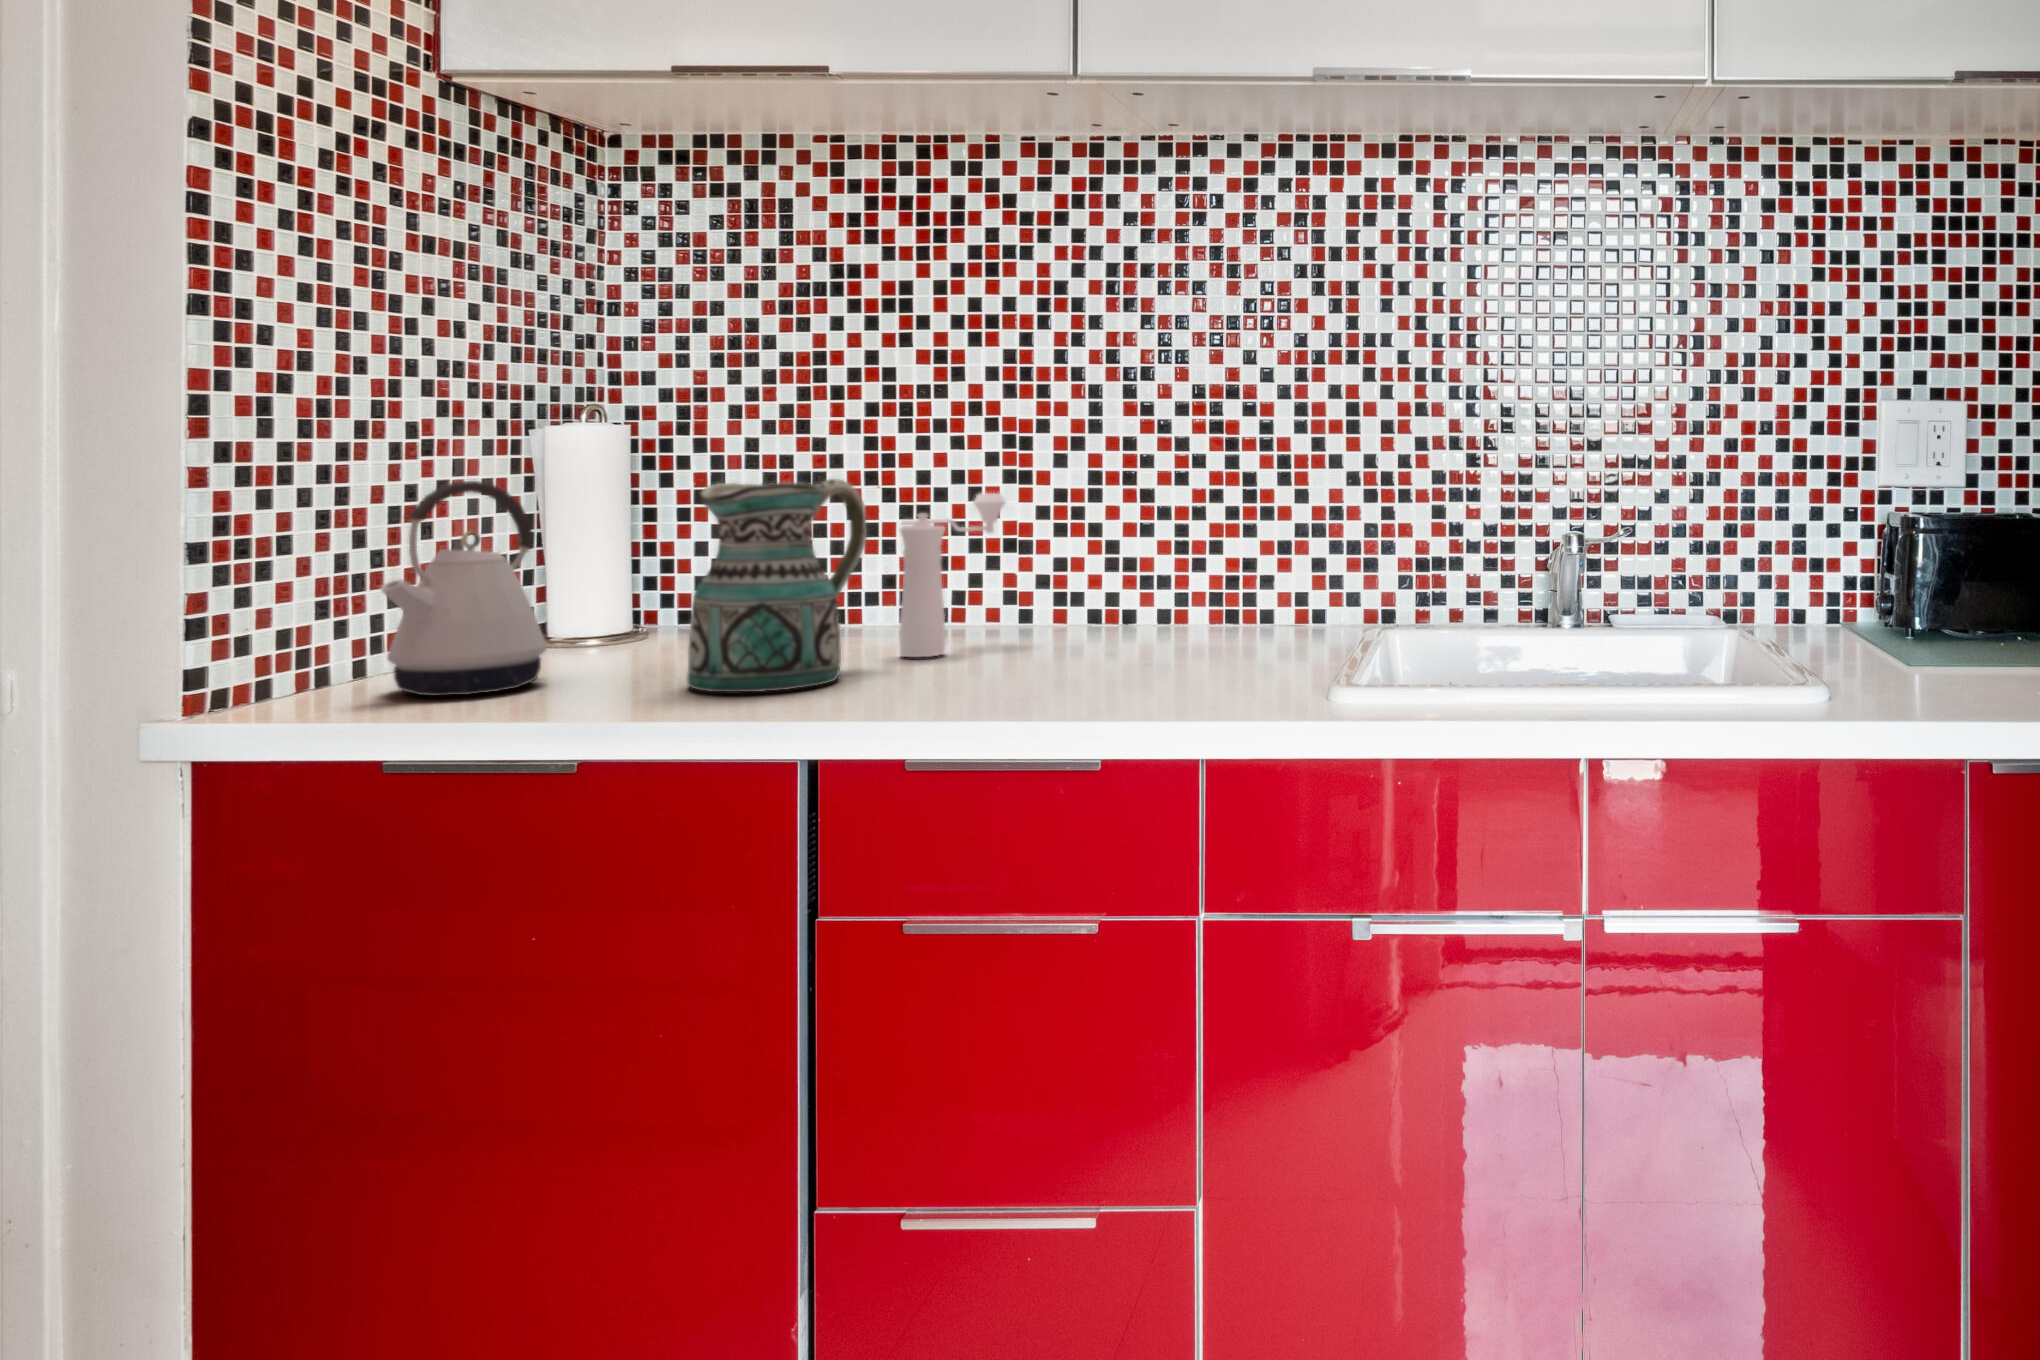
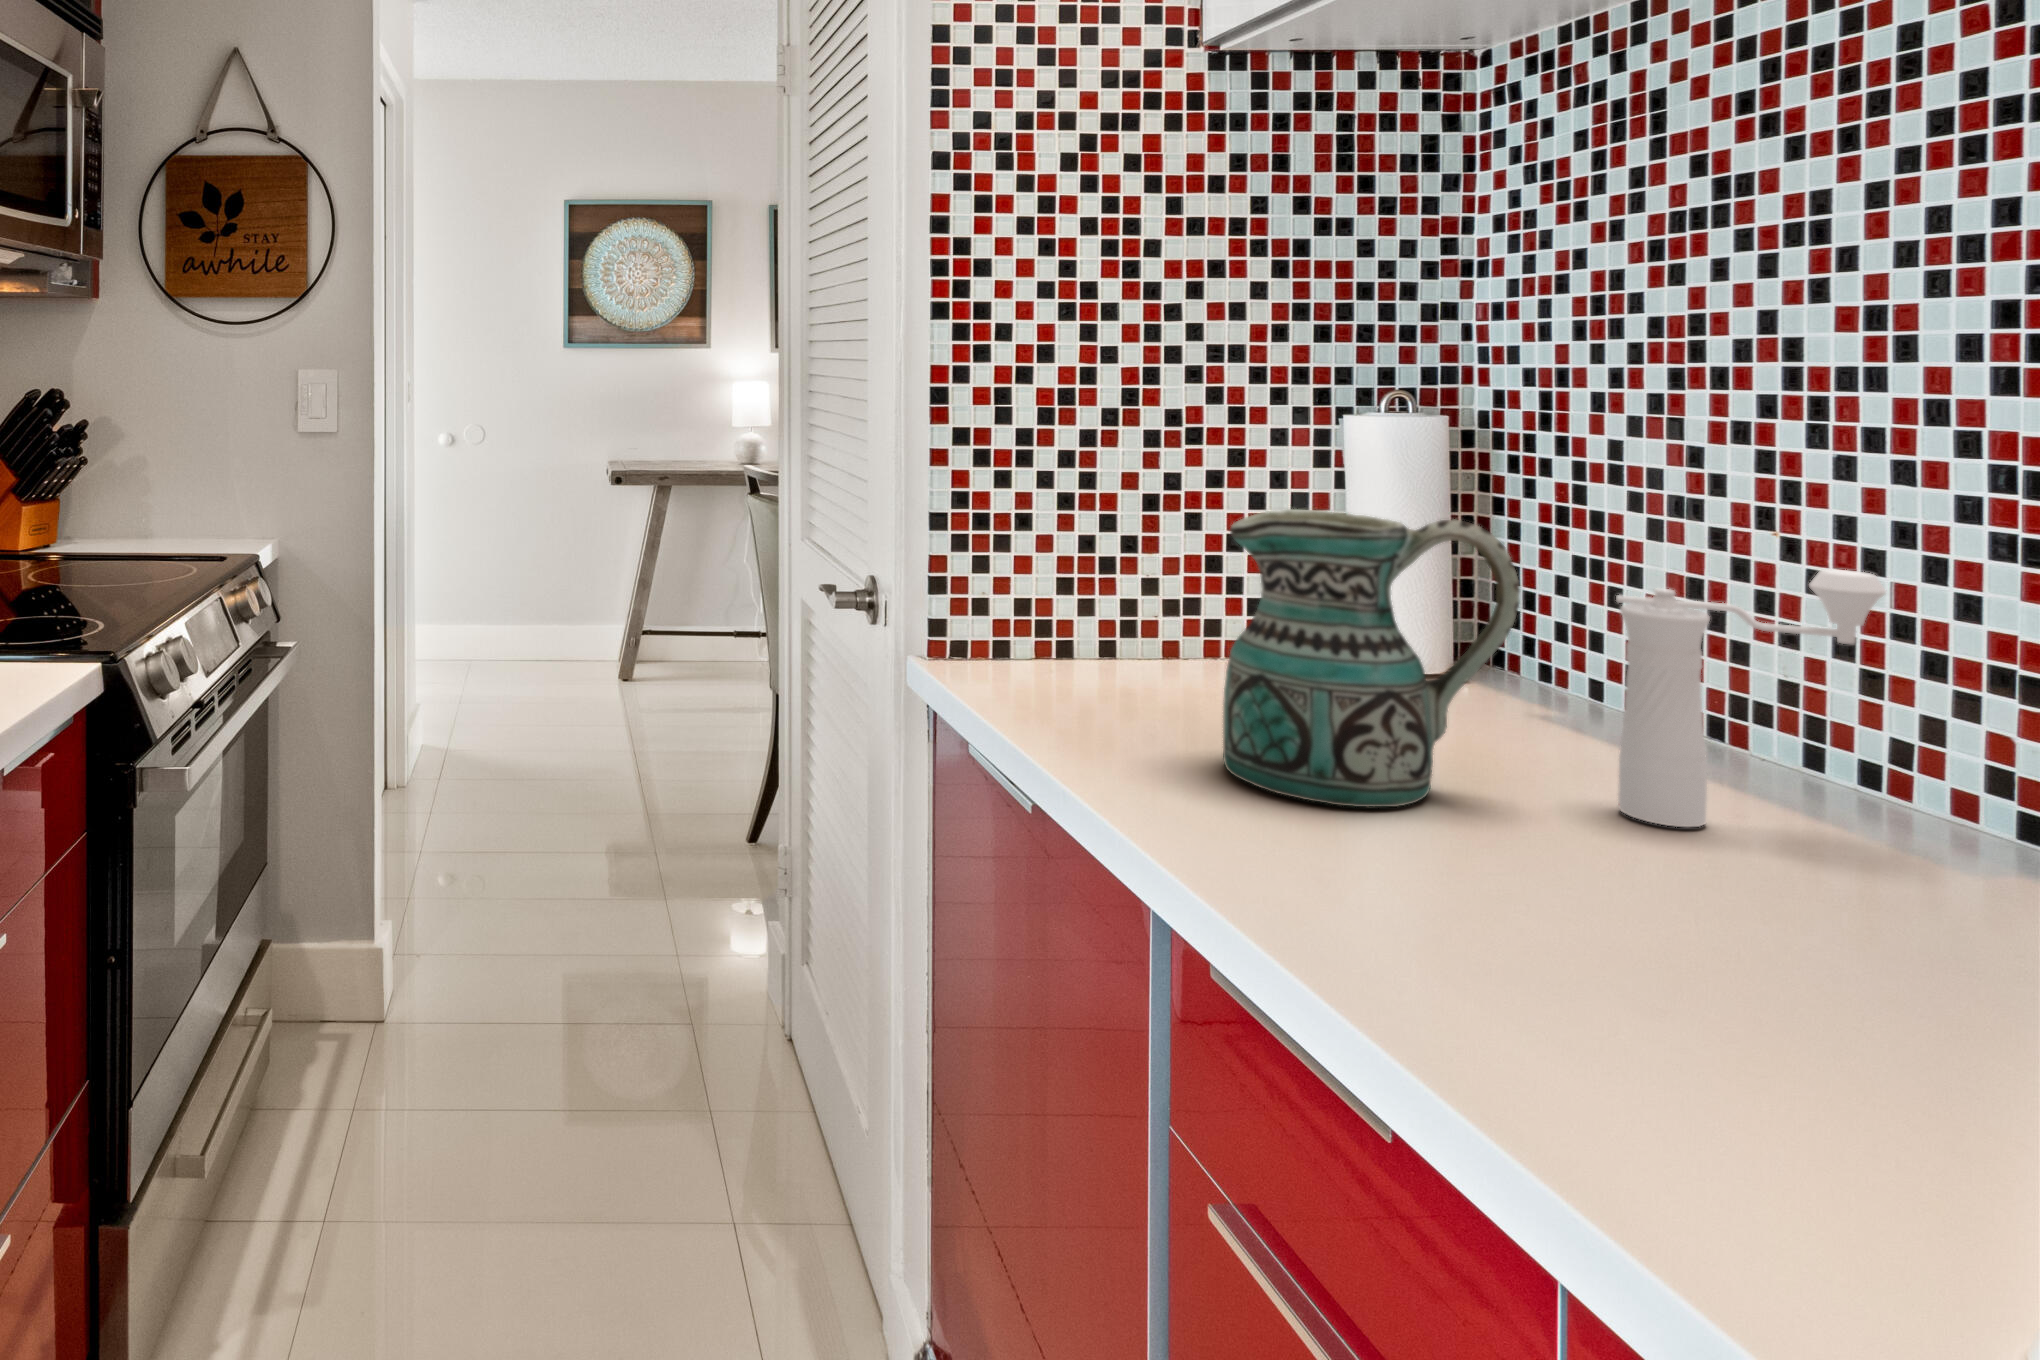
kettle: present [380,481,547,696] -> none [1031,477,1213,700]

